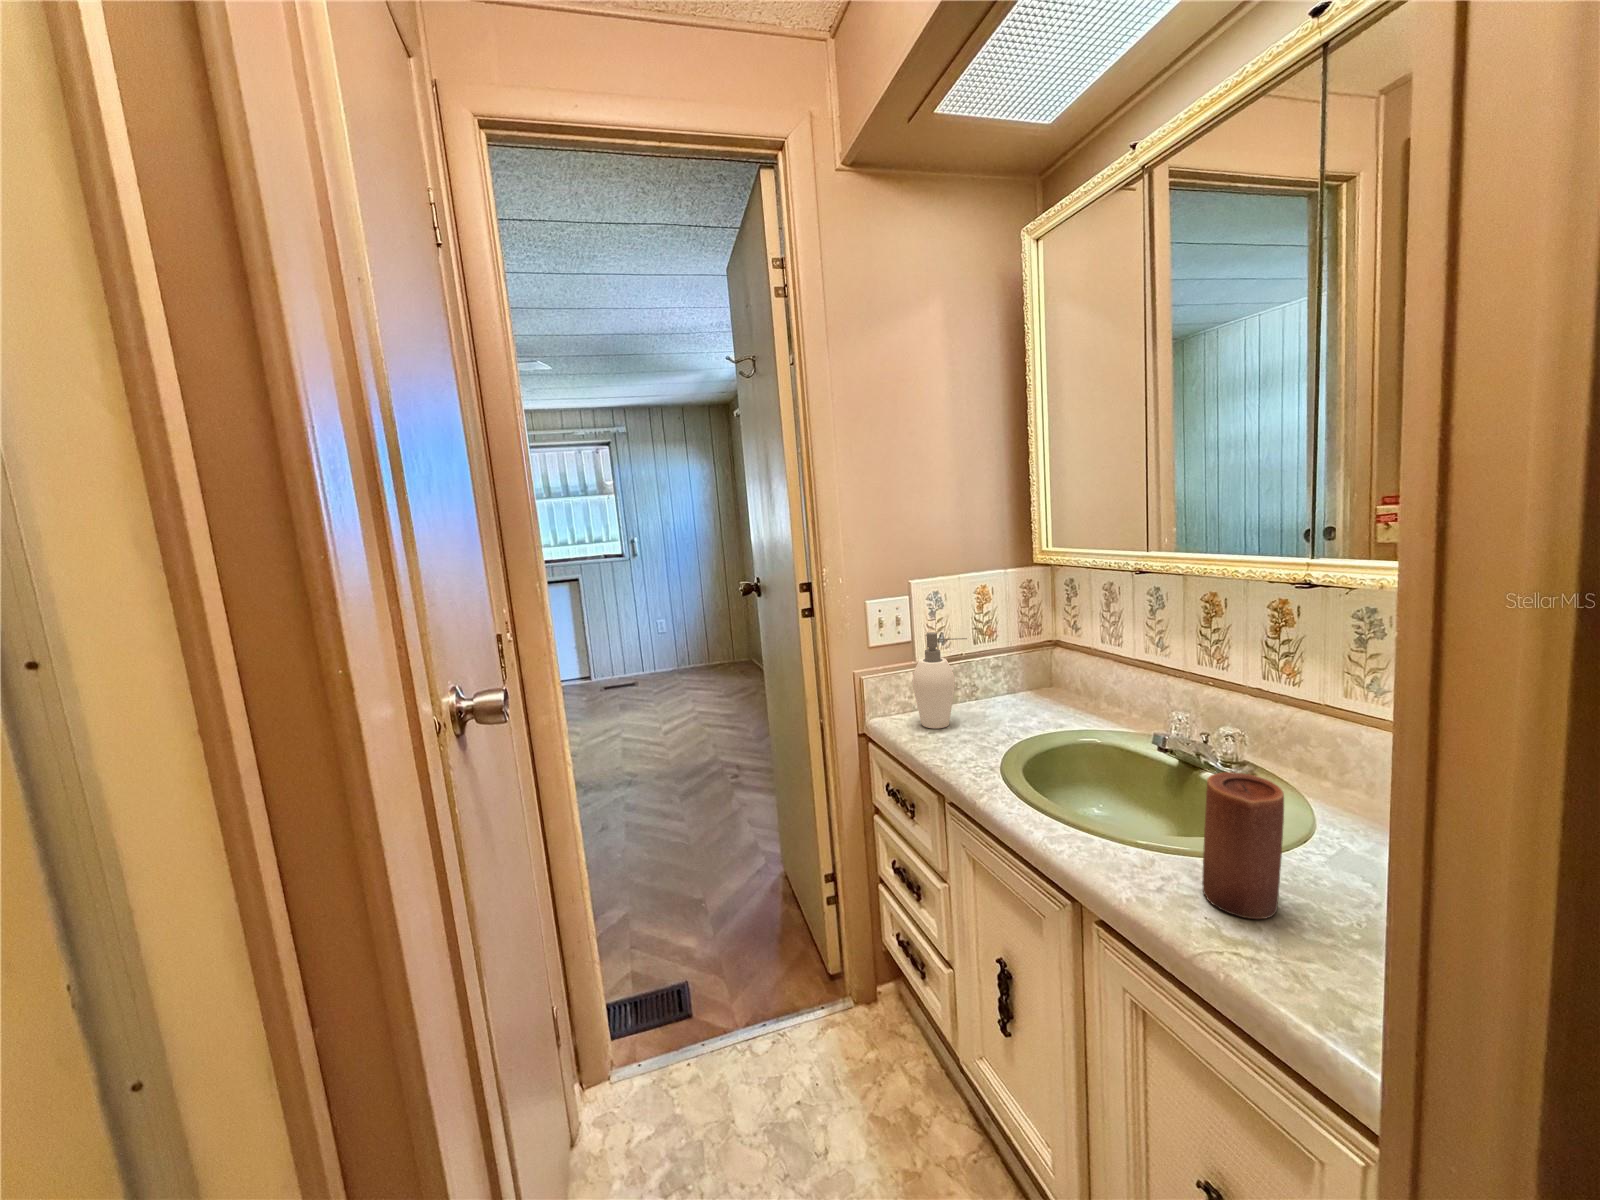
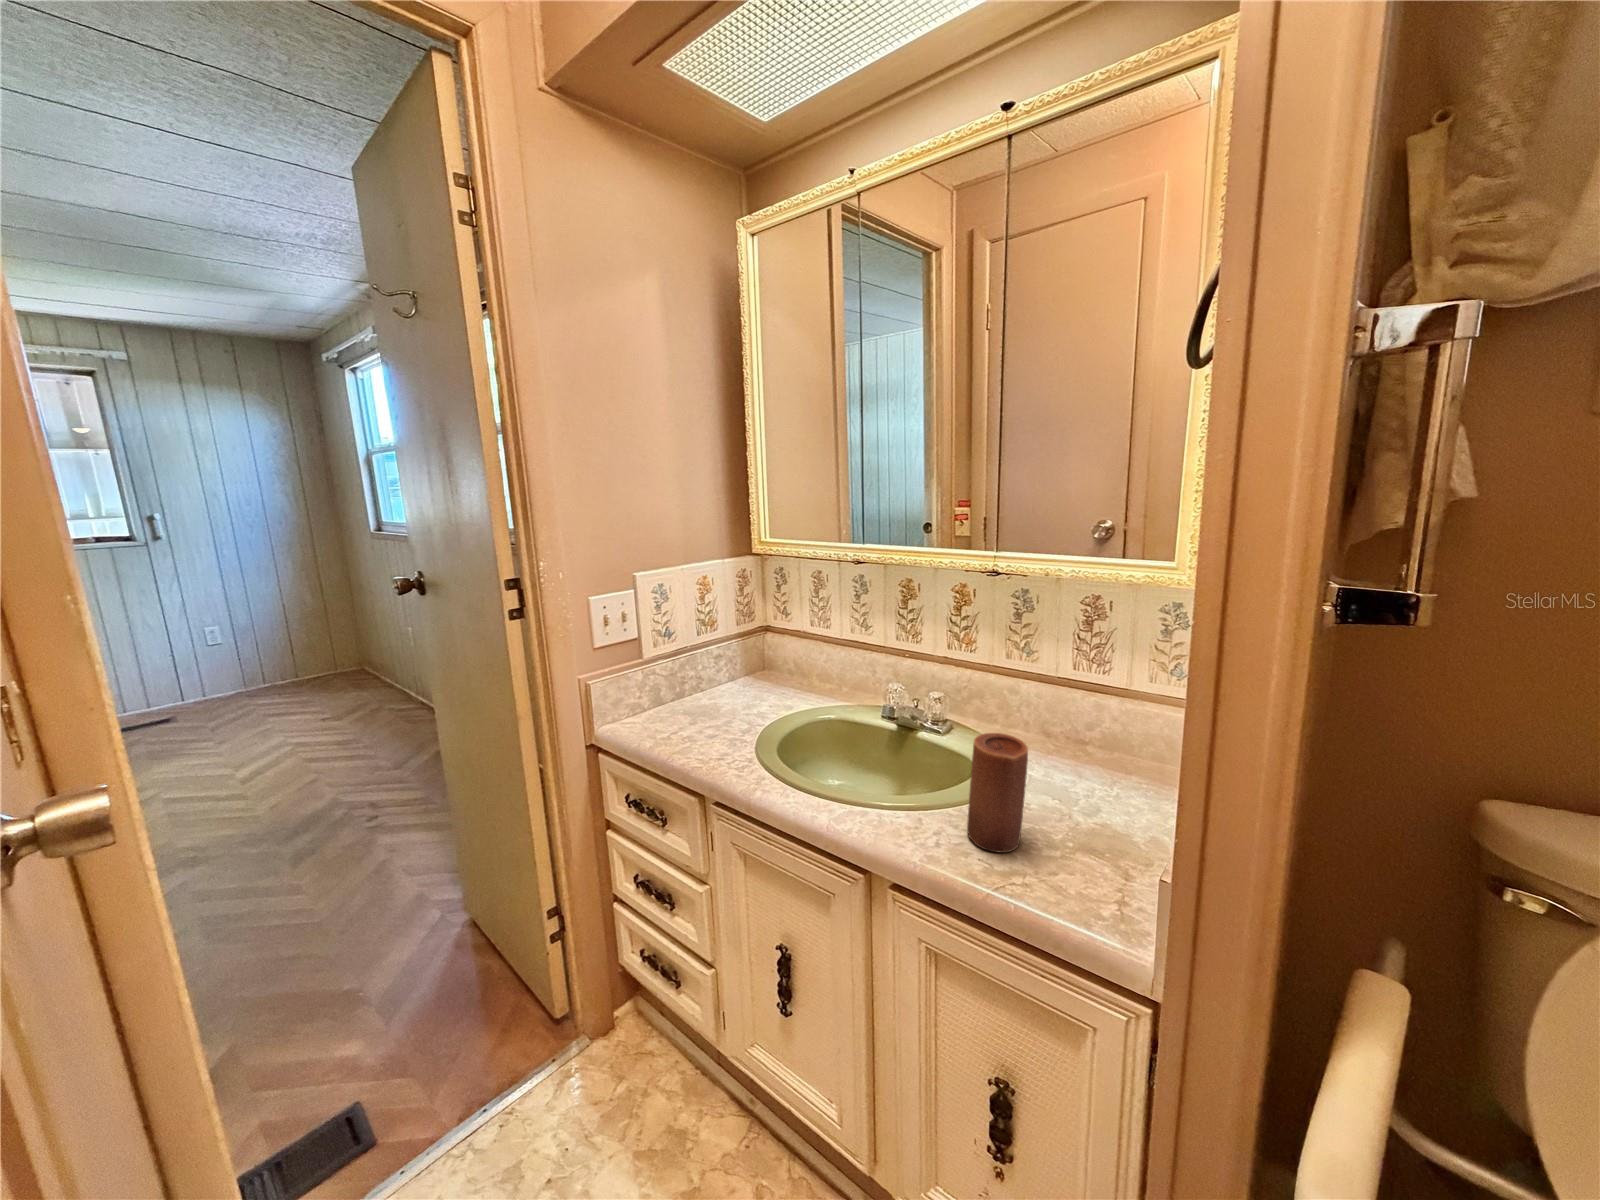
soap dispenser: present [913,632,967,728] -> none [651,627,706,728]

